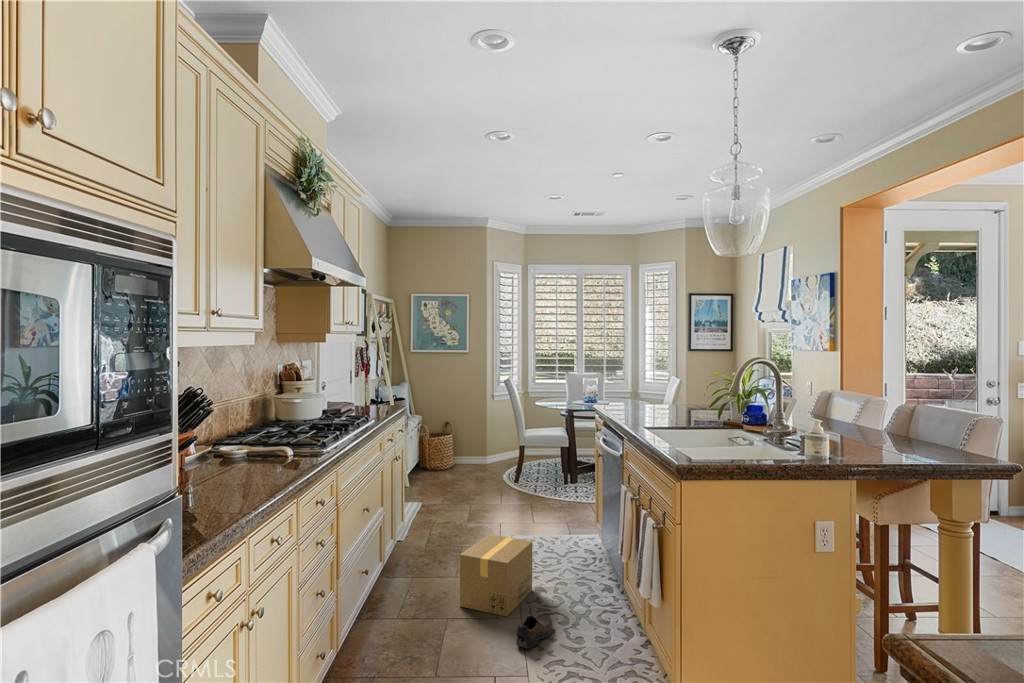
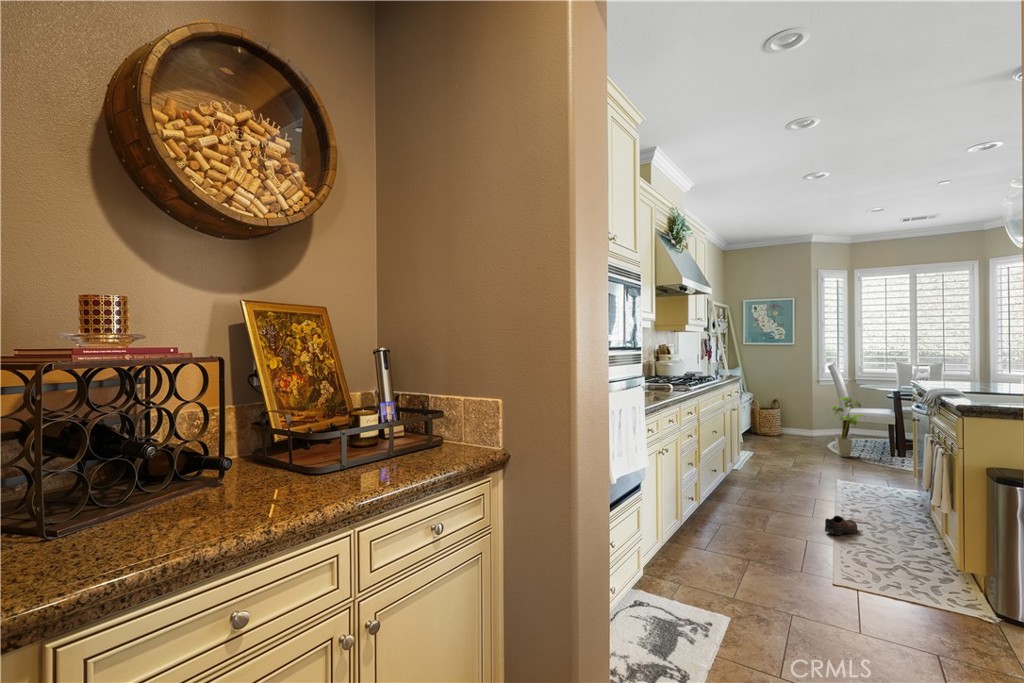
house plant: none [506,419,543,493] -> present [831,397,864,457]
cardboard box: present [460,534,533,617] -> none [782,466,844,518]

